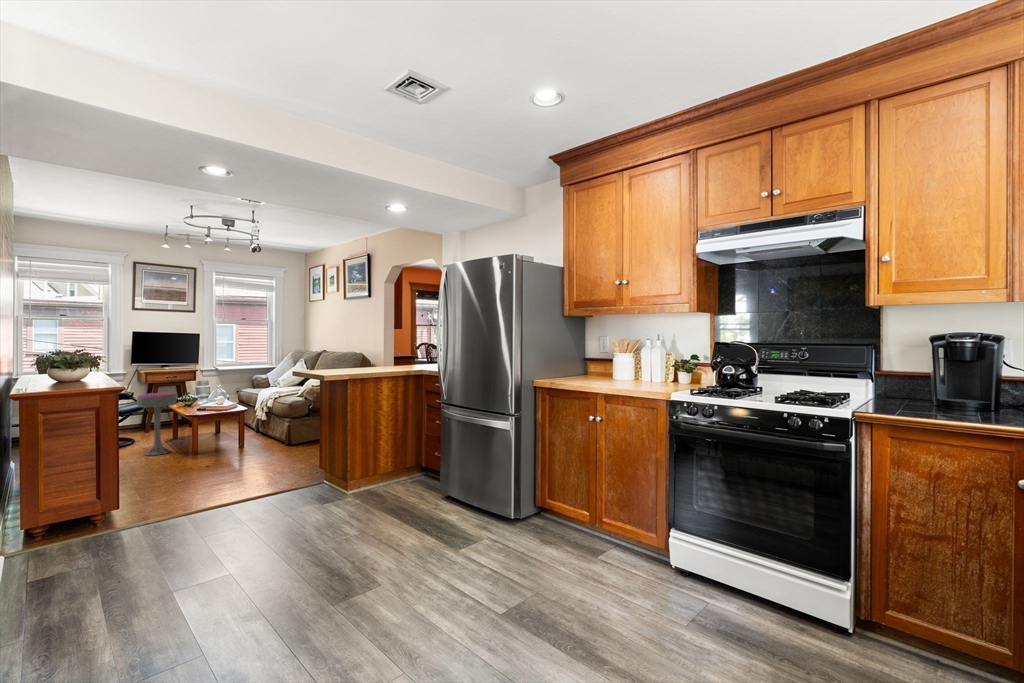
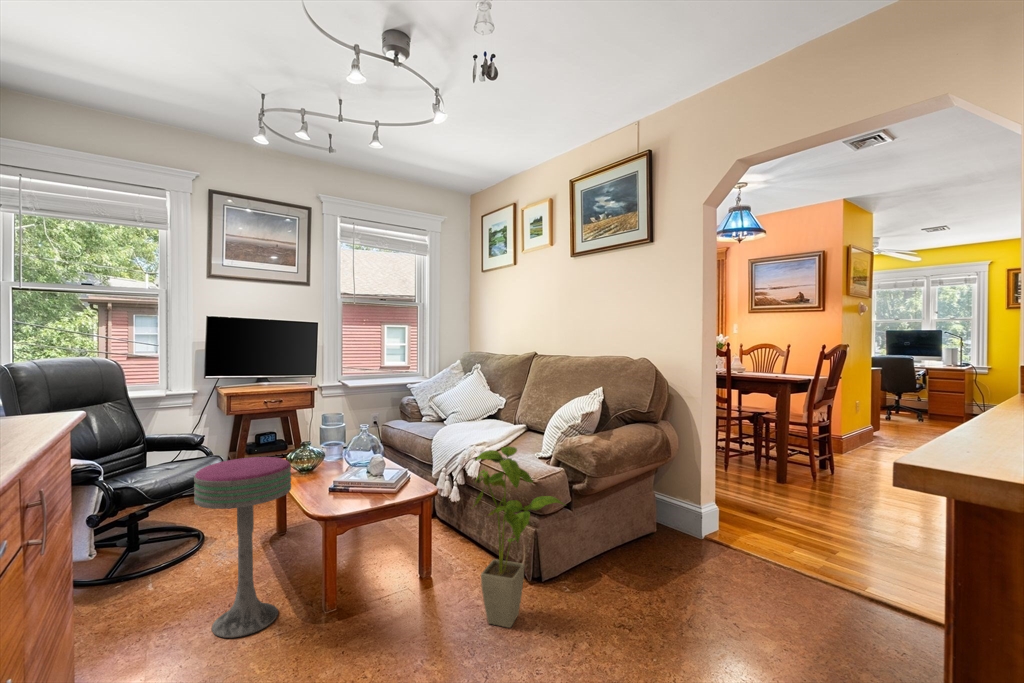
house plant: none [247,386,286,451] -> present [474,446,564,628]

